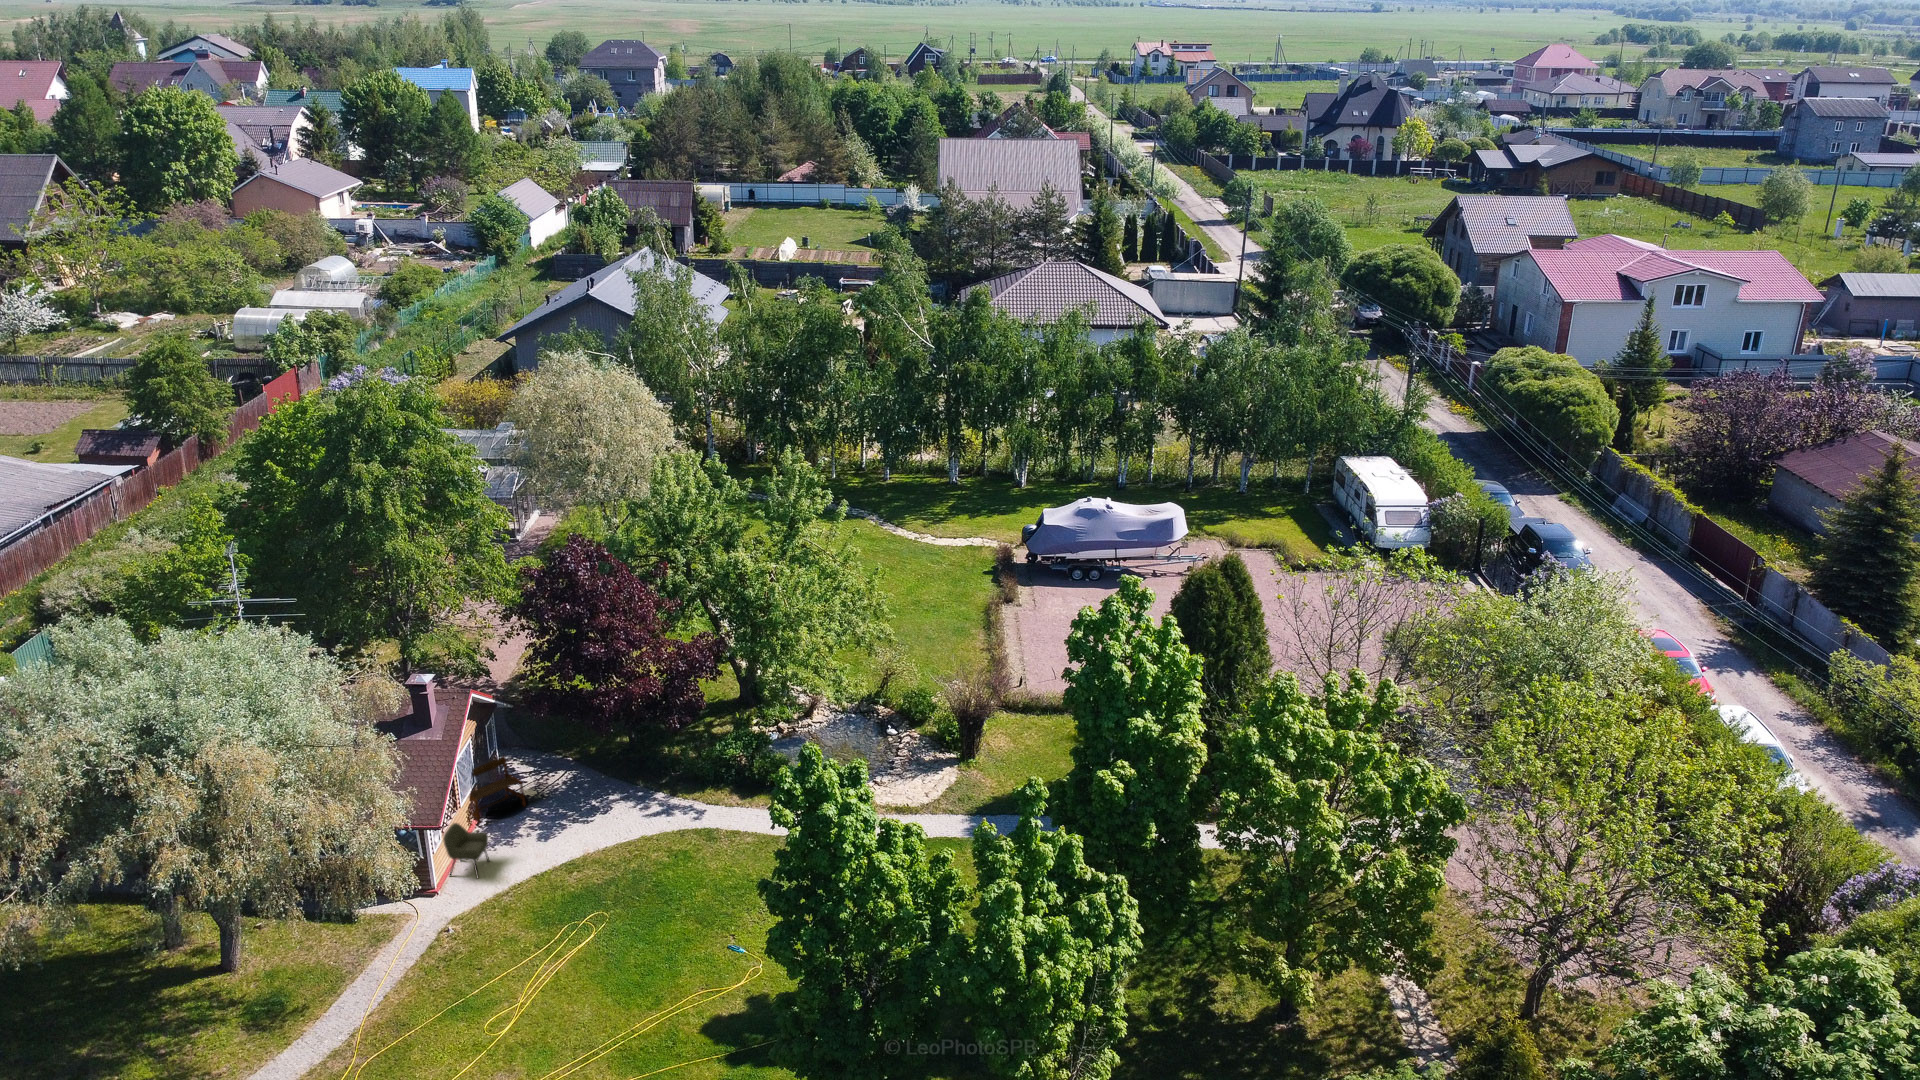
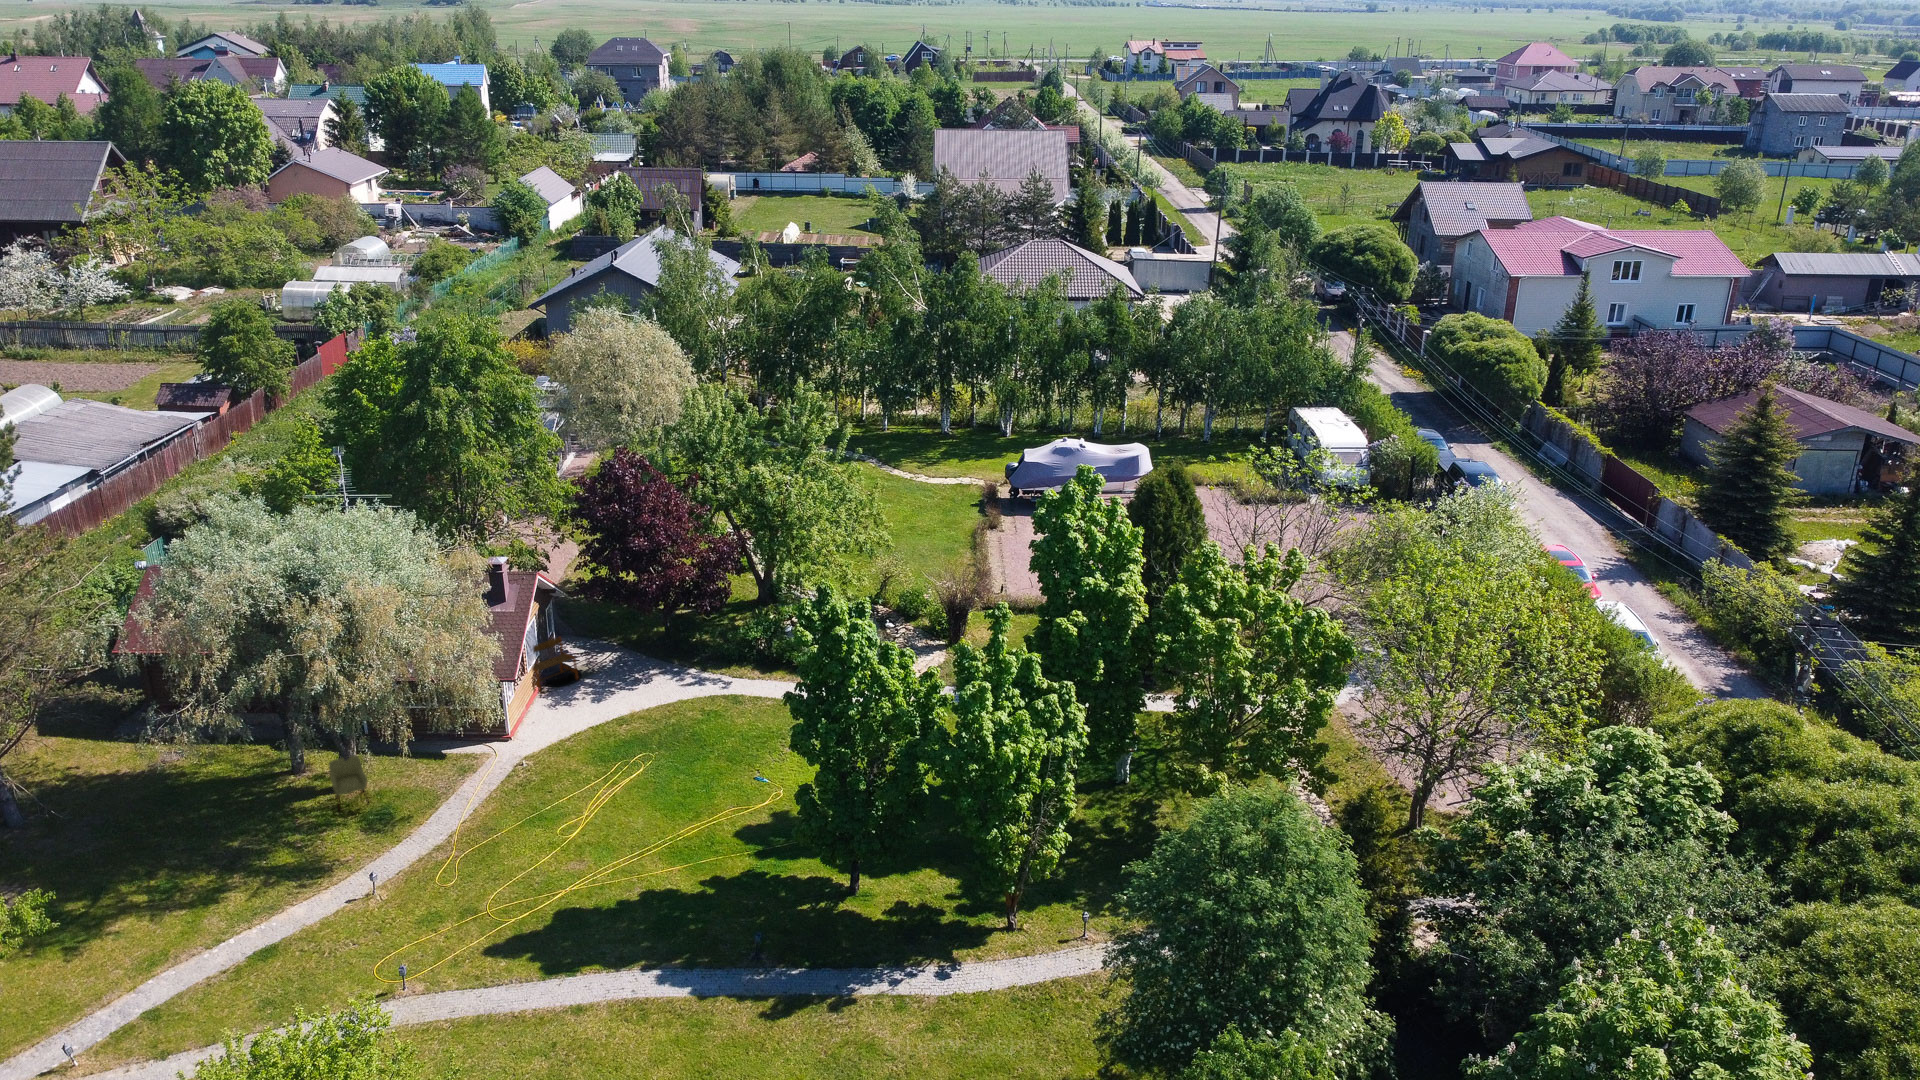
chair: present [443,823,490,878] -> present [329,755,369,811]

